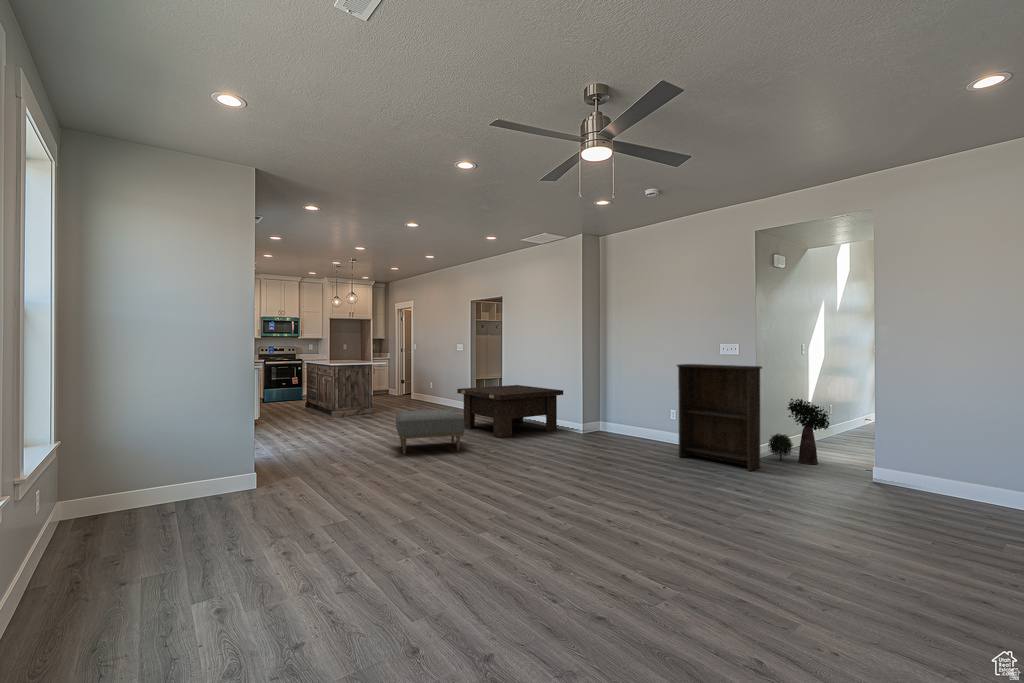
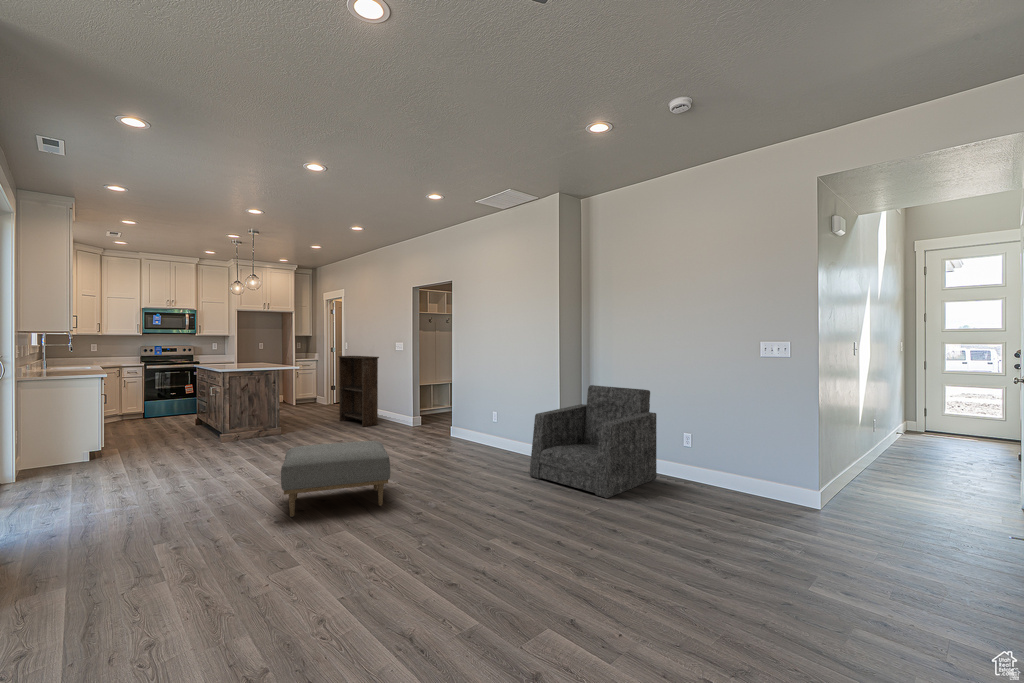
bookshelf: present [677,364,762,471] -> present [338,356,379,427]
armchair: none [559,375,650,450] -> present [530,385,657,498]
coffee table: present [457,385,563,438] -> none [389,396,534,477]
potted plant: present [768,399,829,464] -> none [837,423,932,521]

